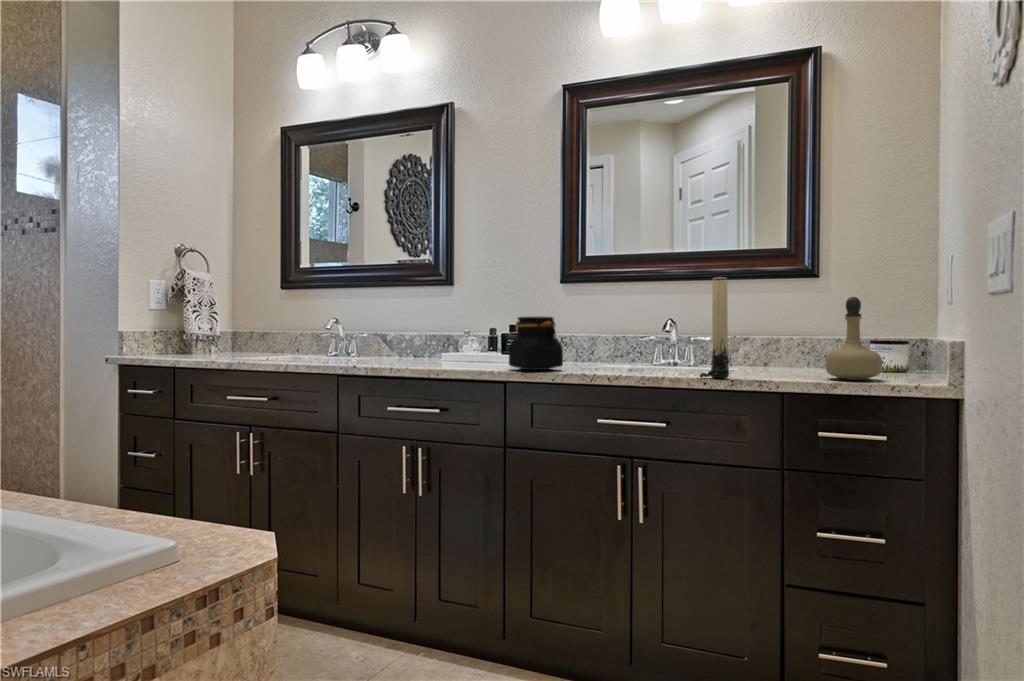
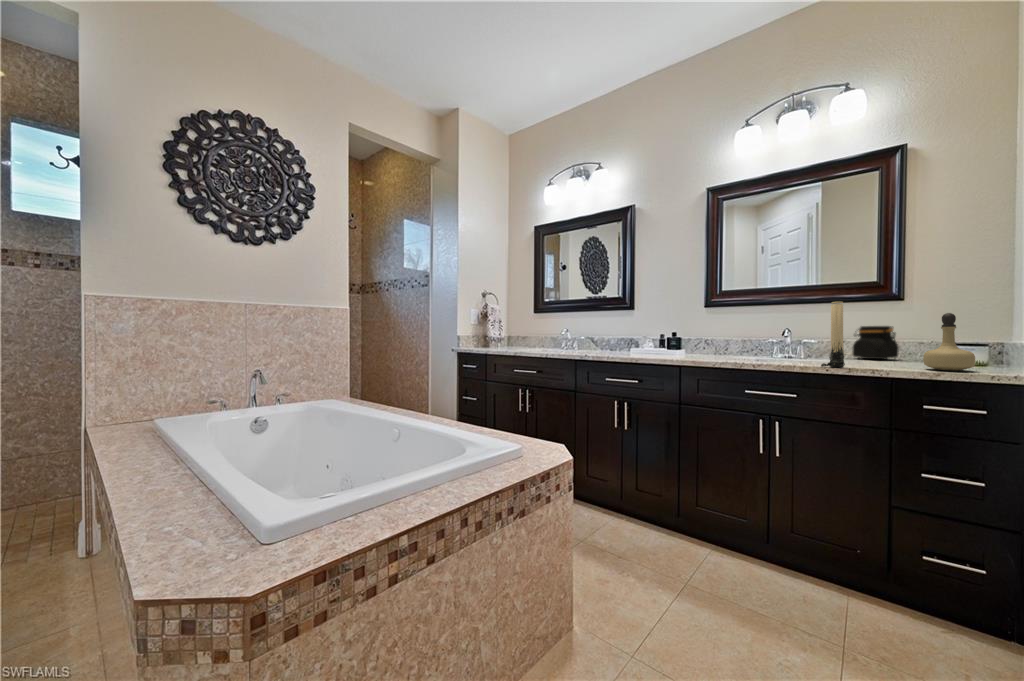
jar: present [509,317,563,370] -> present [853,326,899,359]

